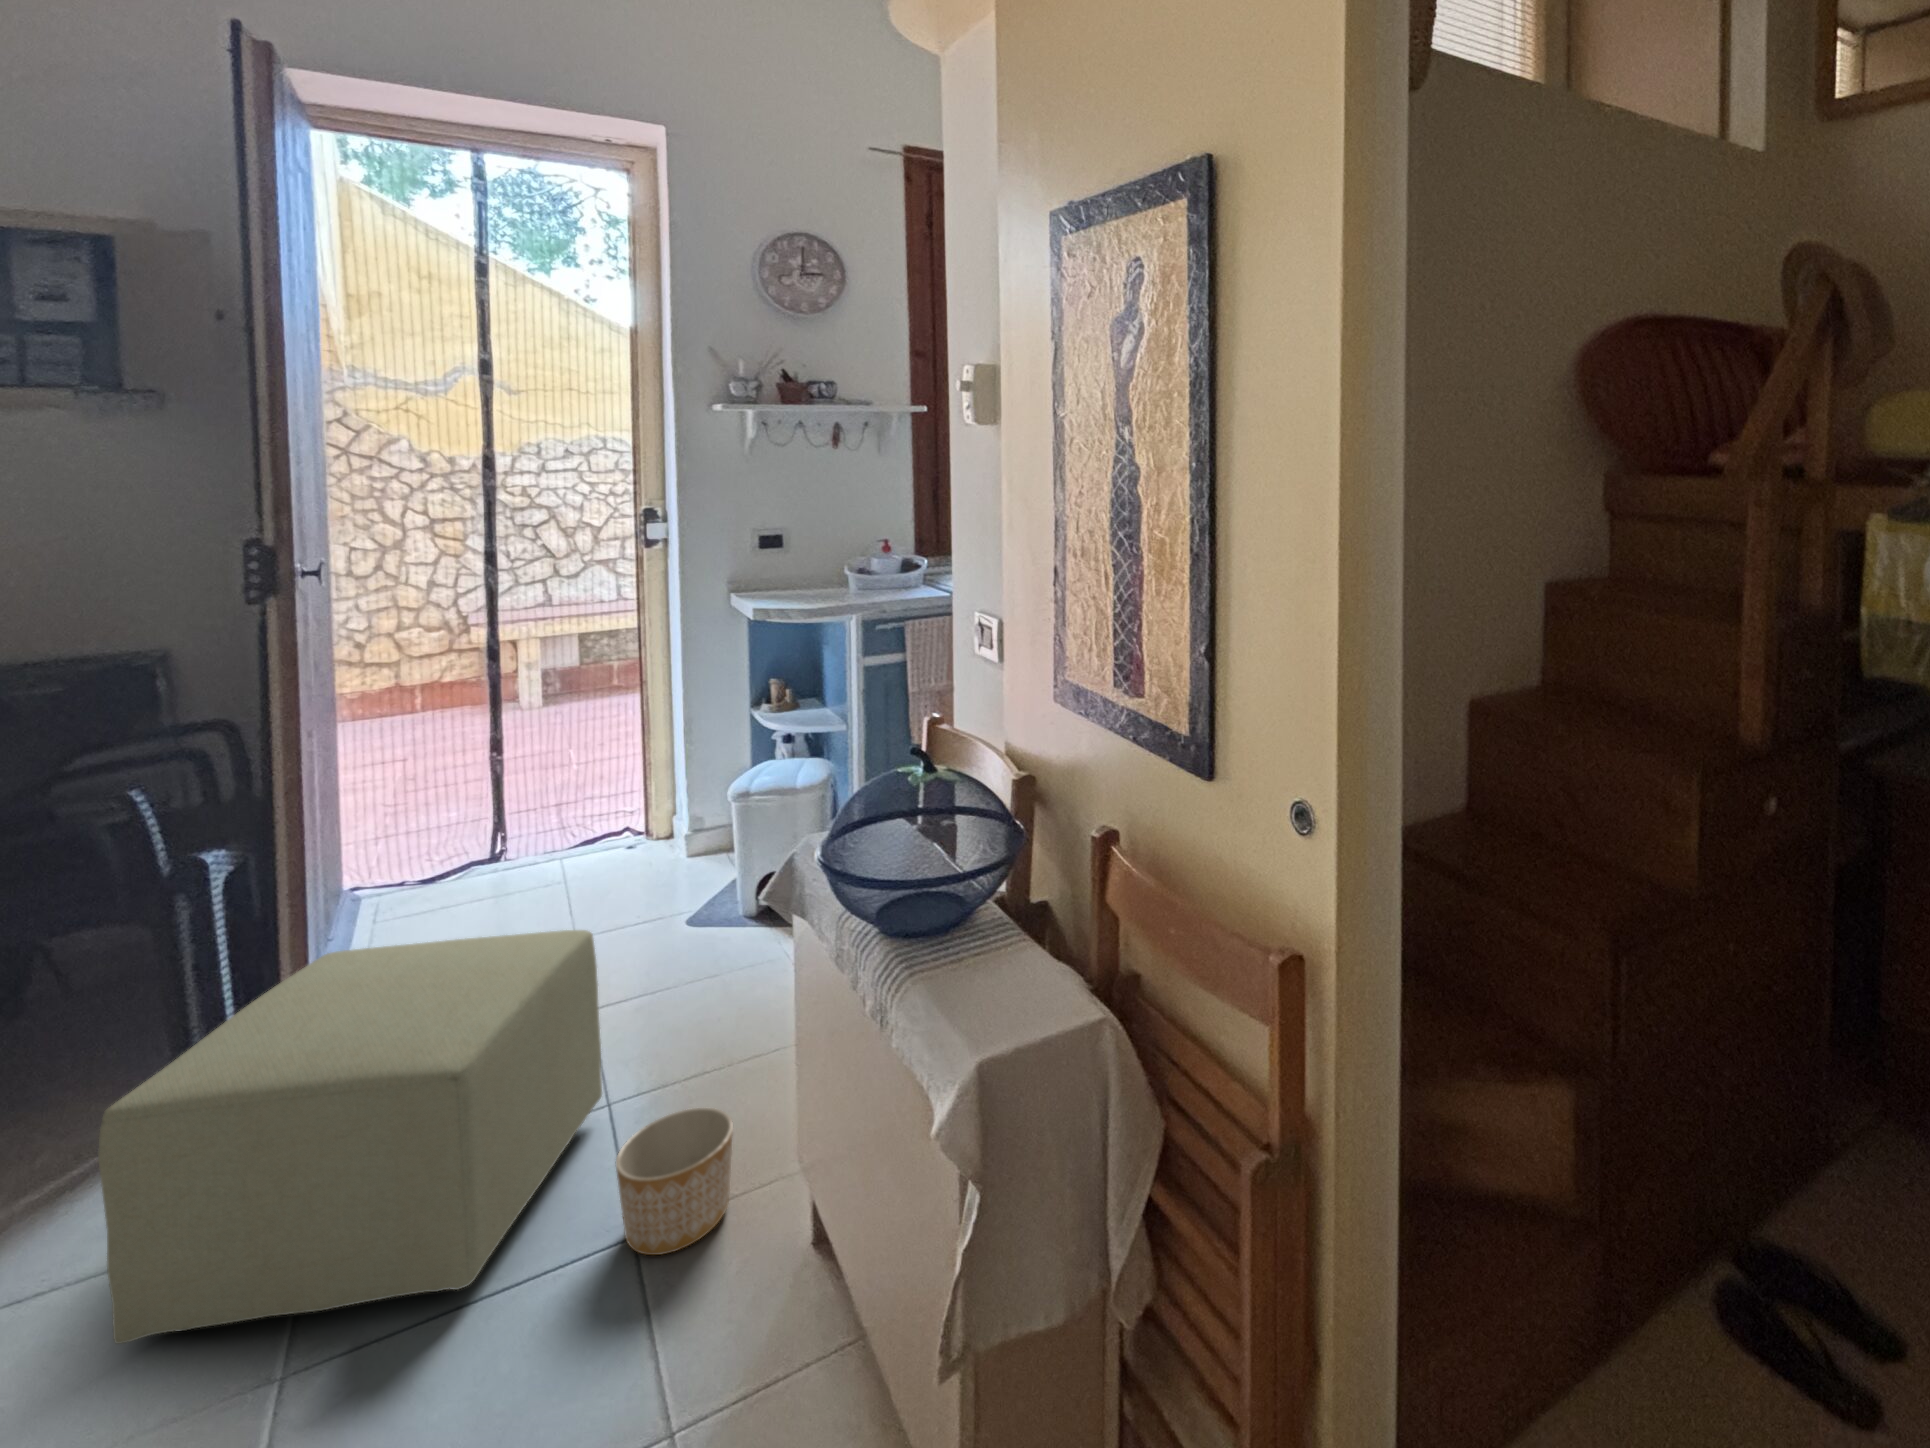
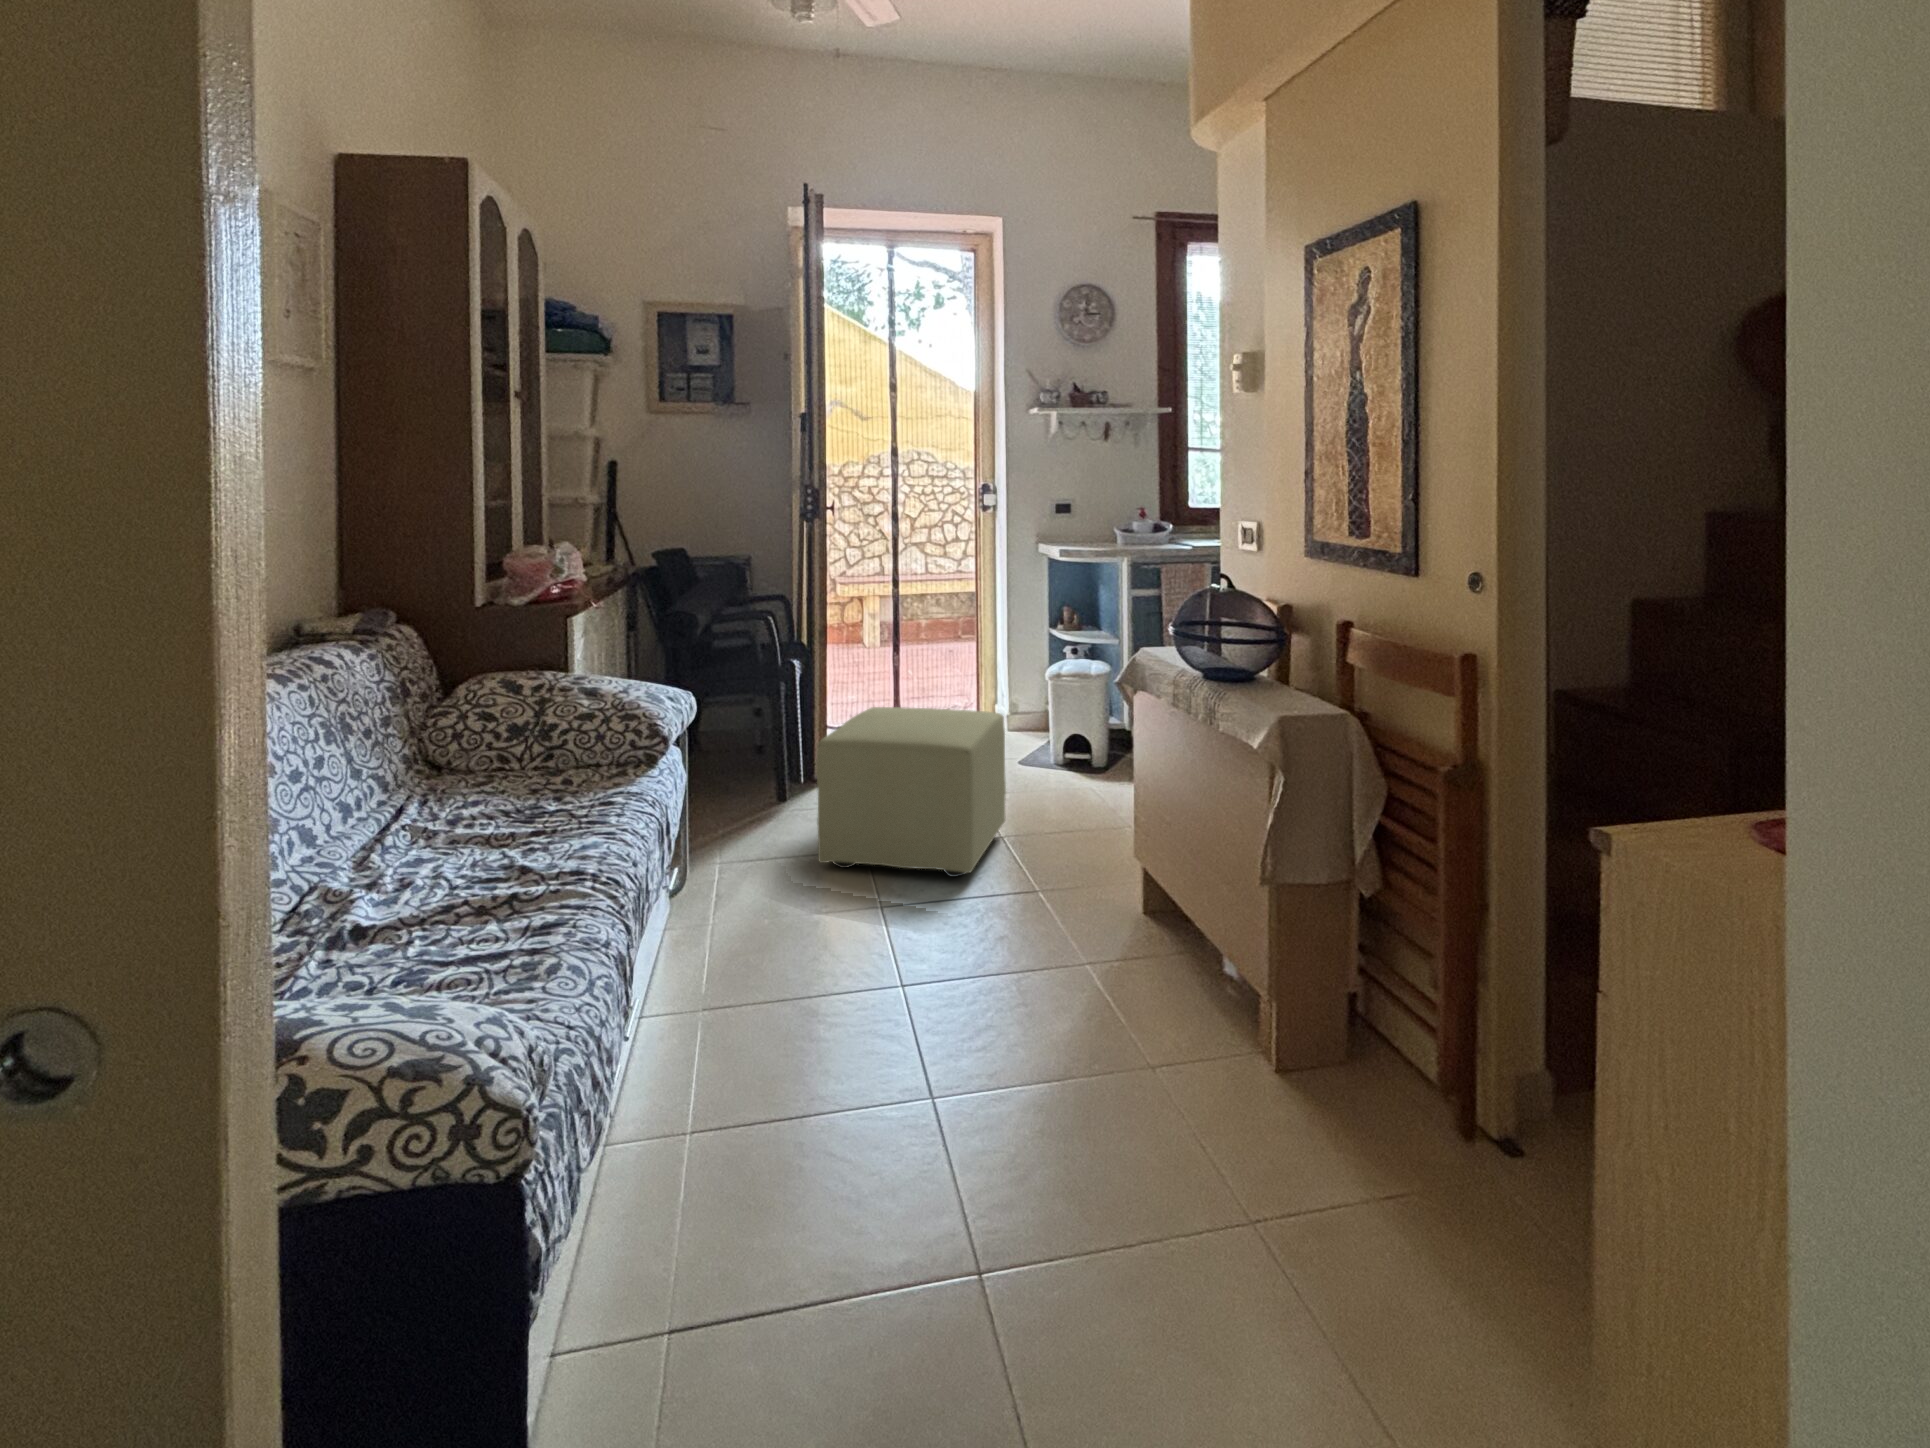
planter: present [616,1108,733,1255] -> none [1035,818,1096,888]

